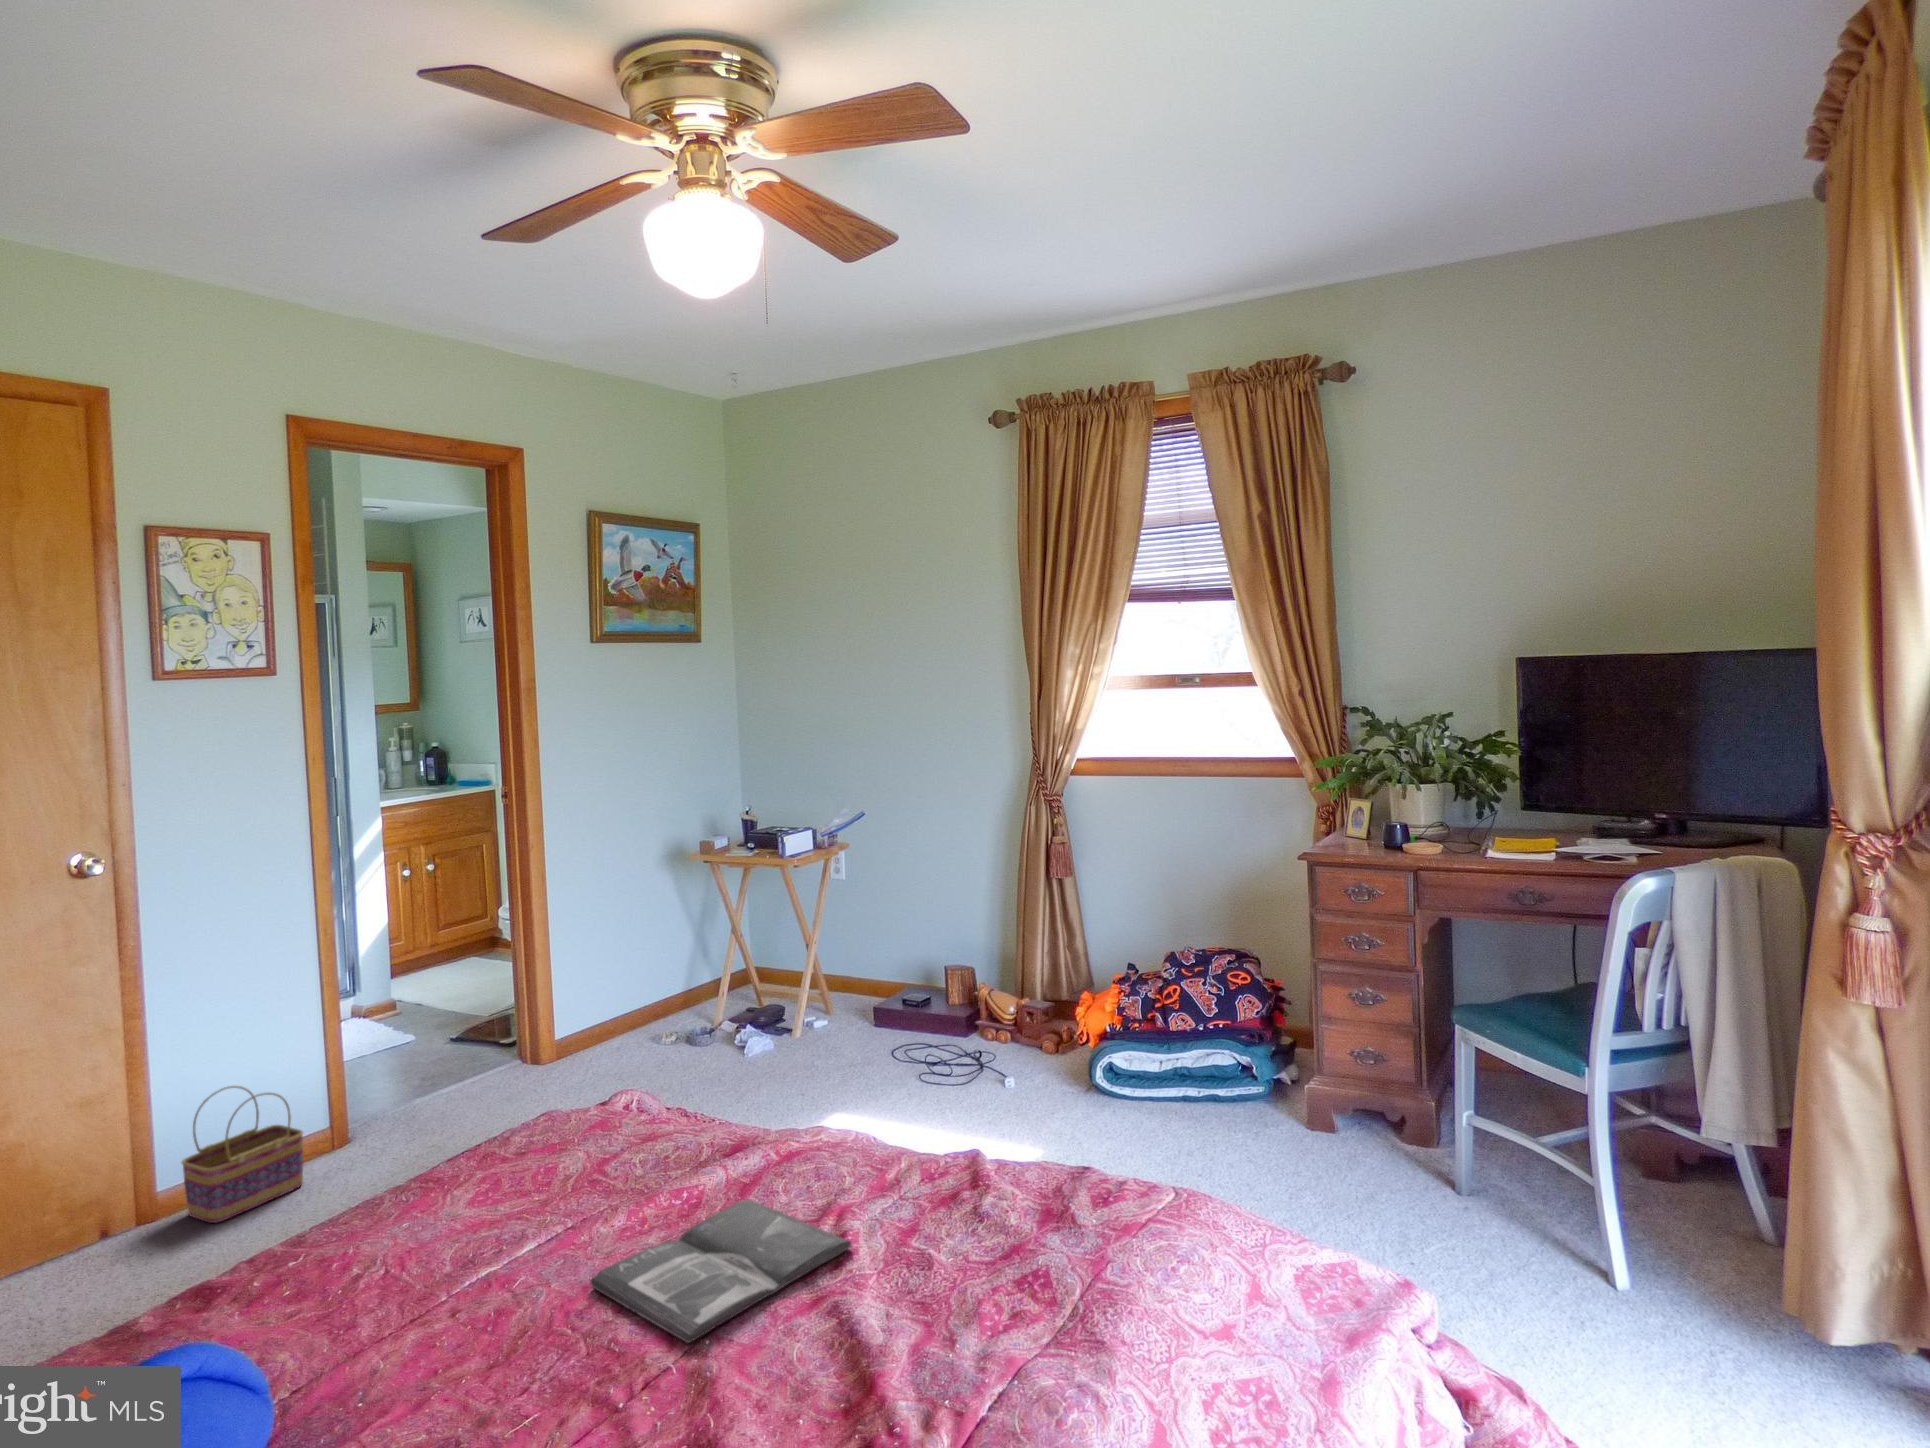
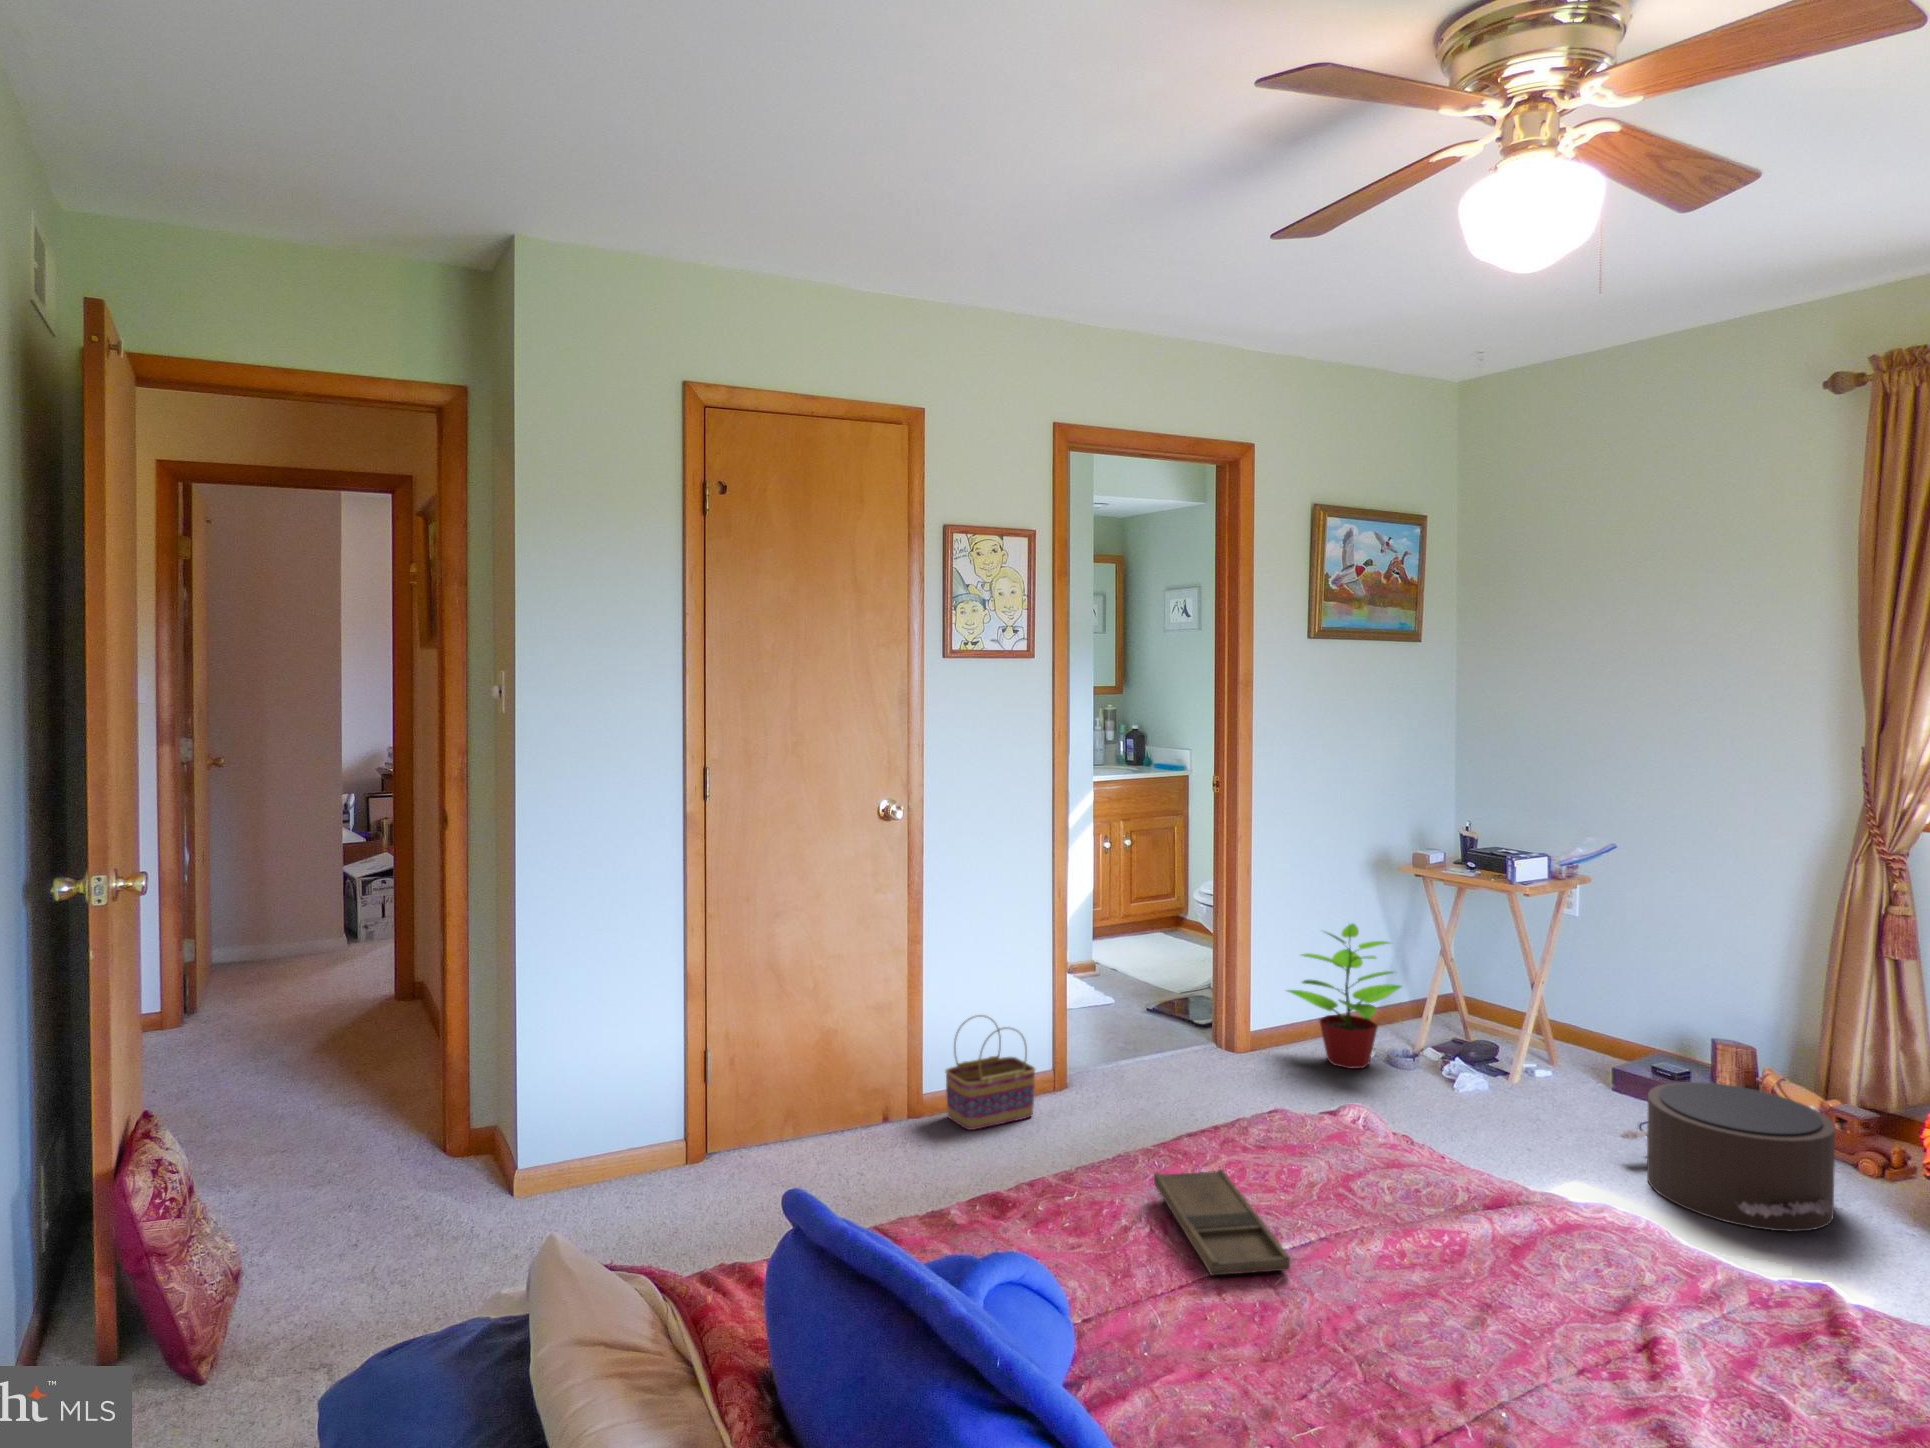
potted plant: none [590,913,698,1052] -> present [1288,924,1401,1069]
pouf: none [868,996,1019,1109] -> present [1619,1082,1837,1232]
tray: none [382,1191,522,1311] -> present [1154,1169,1290,1275]
magazine: present [590,1199,851,1343] -> none [1360,1264,1665,1397]

